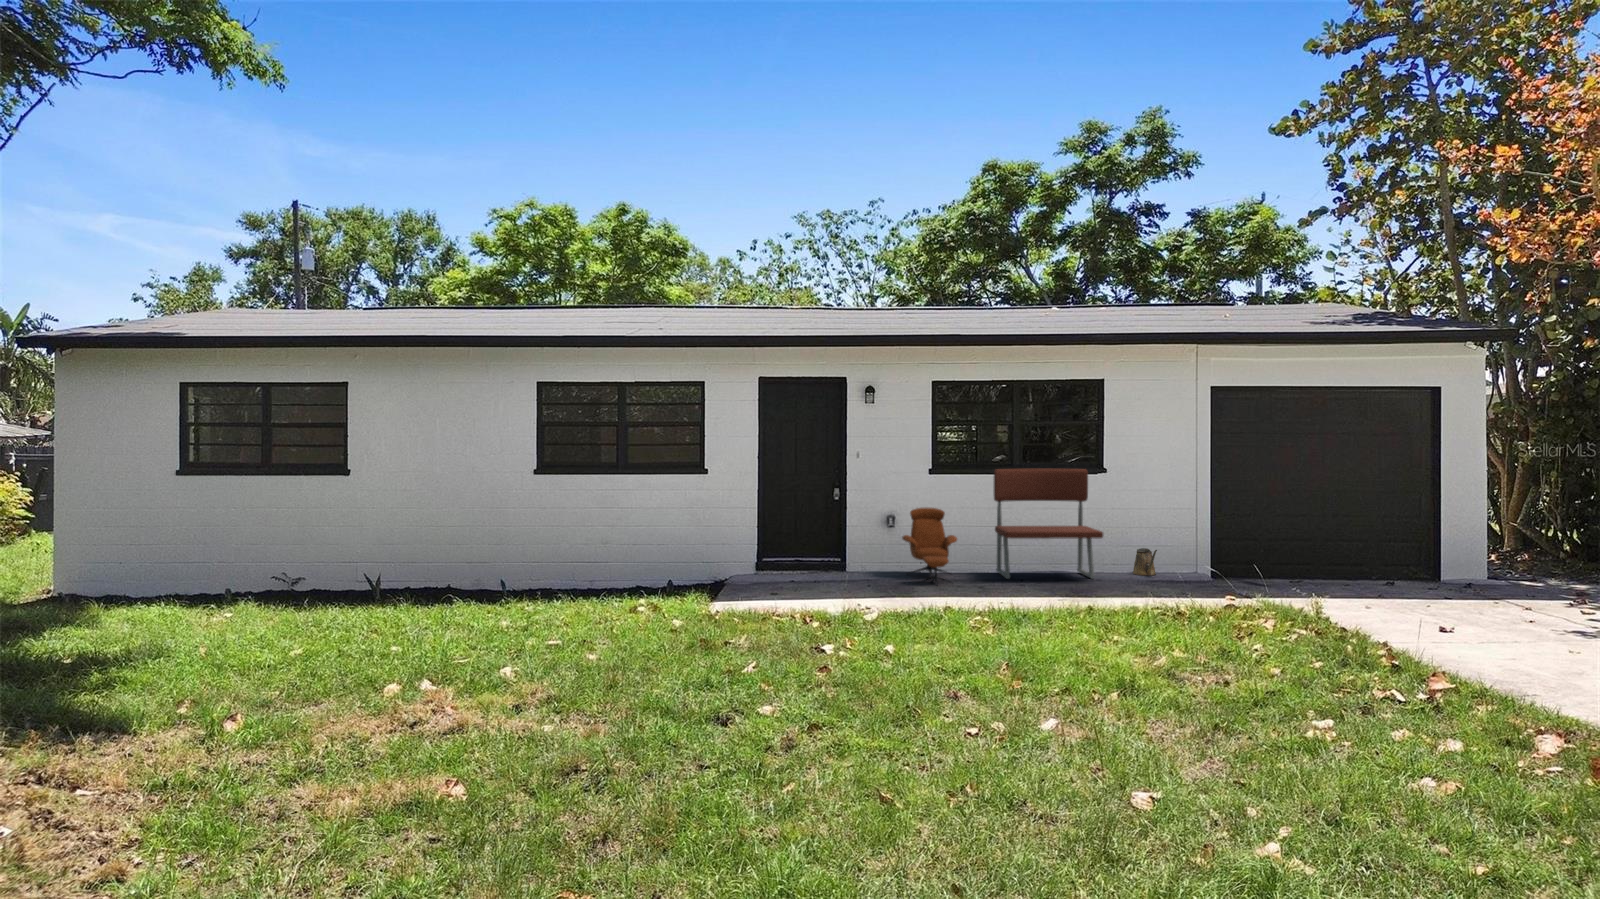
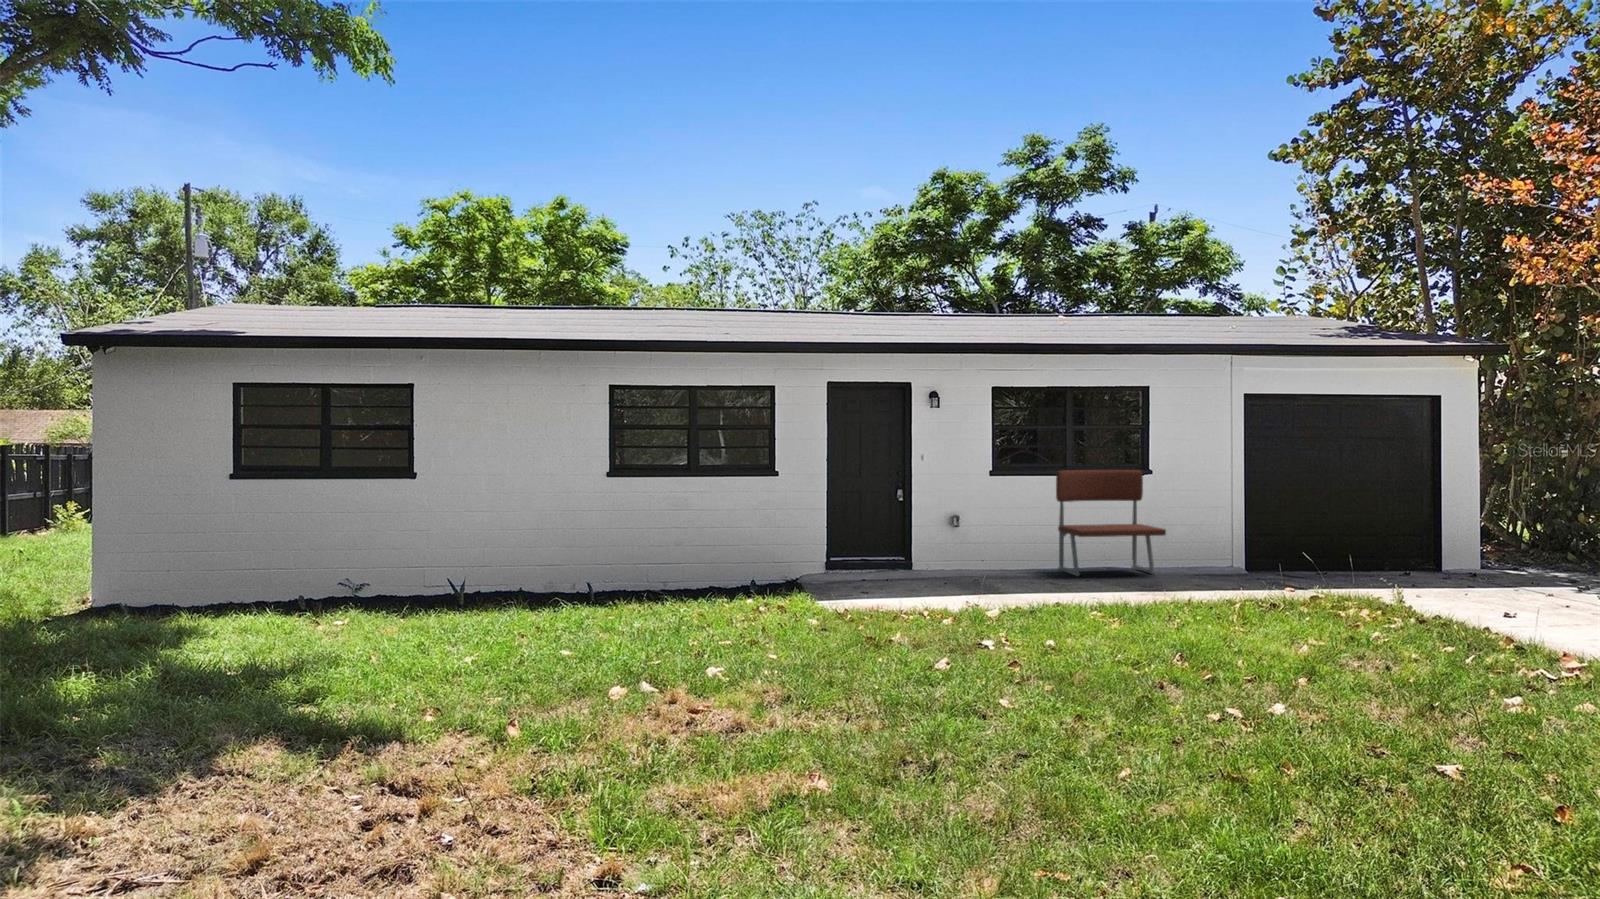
lounge chair: present [902,508,957,584] -> none [973,509,1033,585]
watering can: present [1133,548,1157,576] -> none [1181,545,1210,570]

